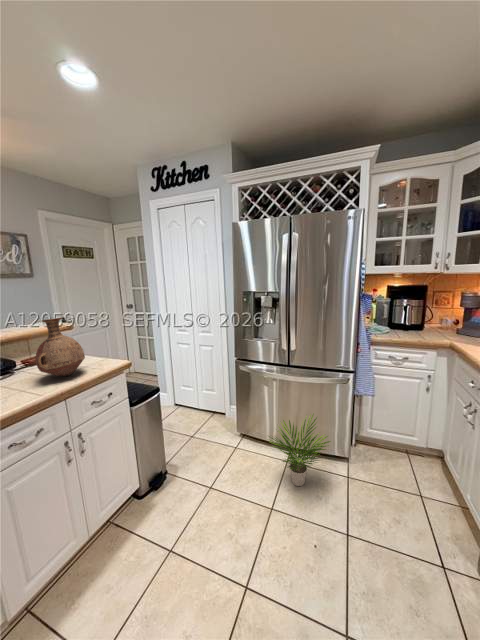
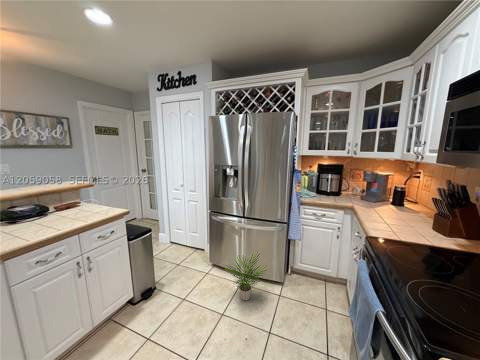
vase: present [36,318,85,376] -> none [60,179,96,219]

